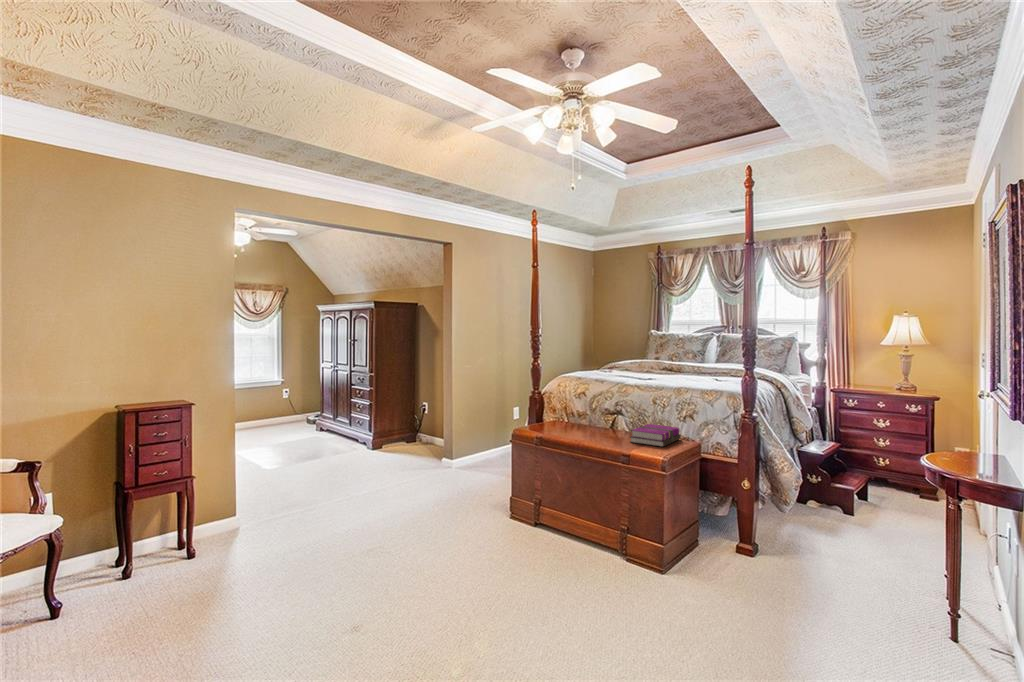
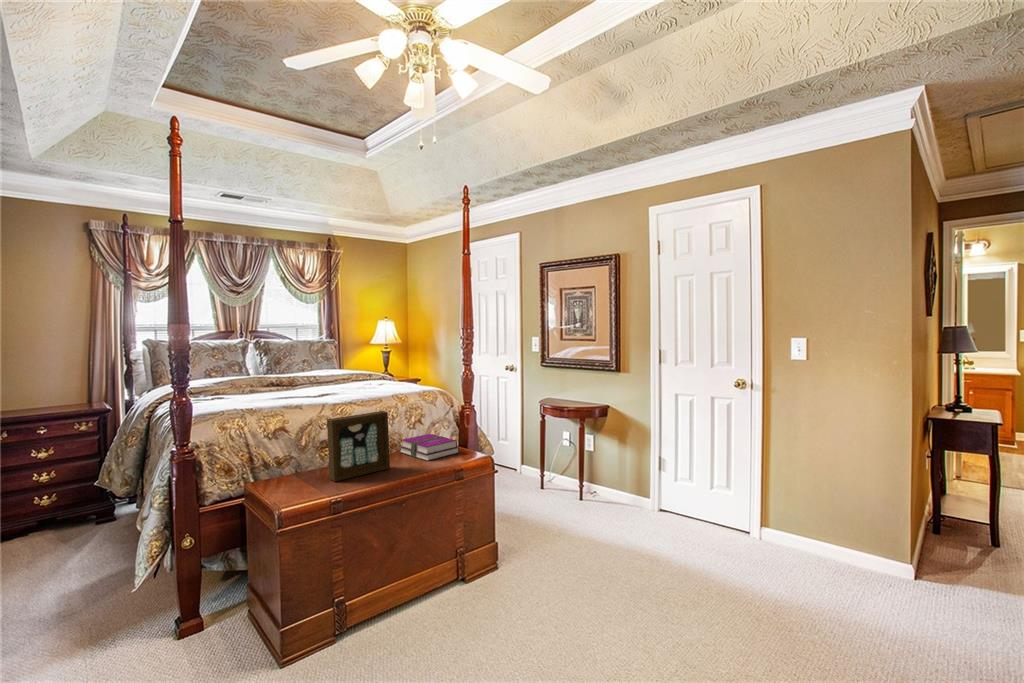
picture frame: none [564,388,606,436] -> present [327,411,390,482]

